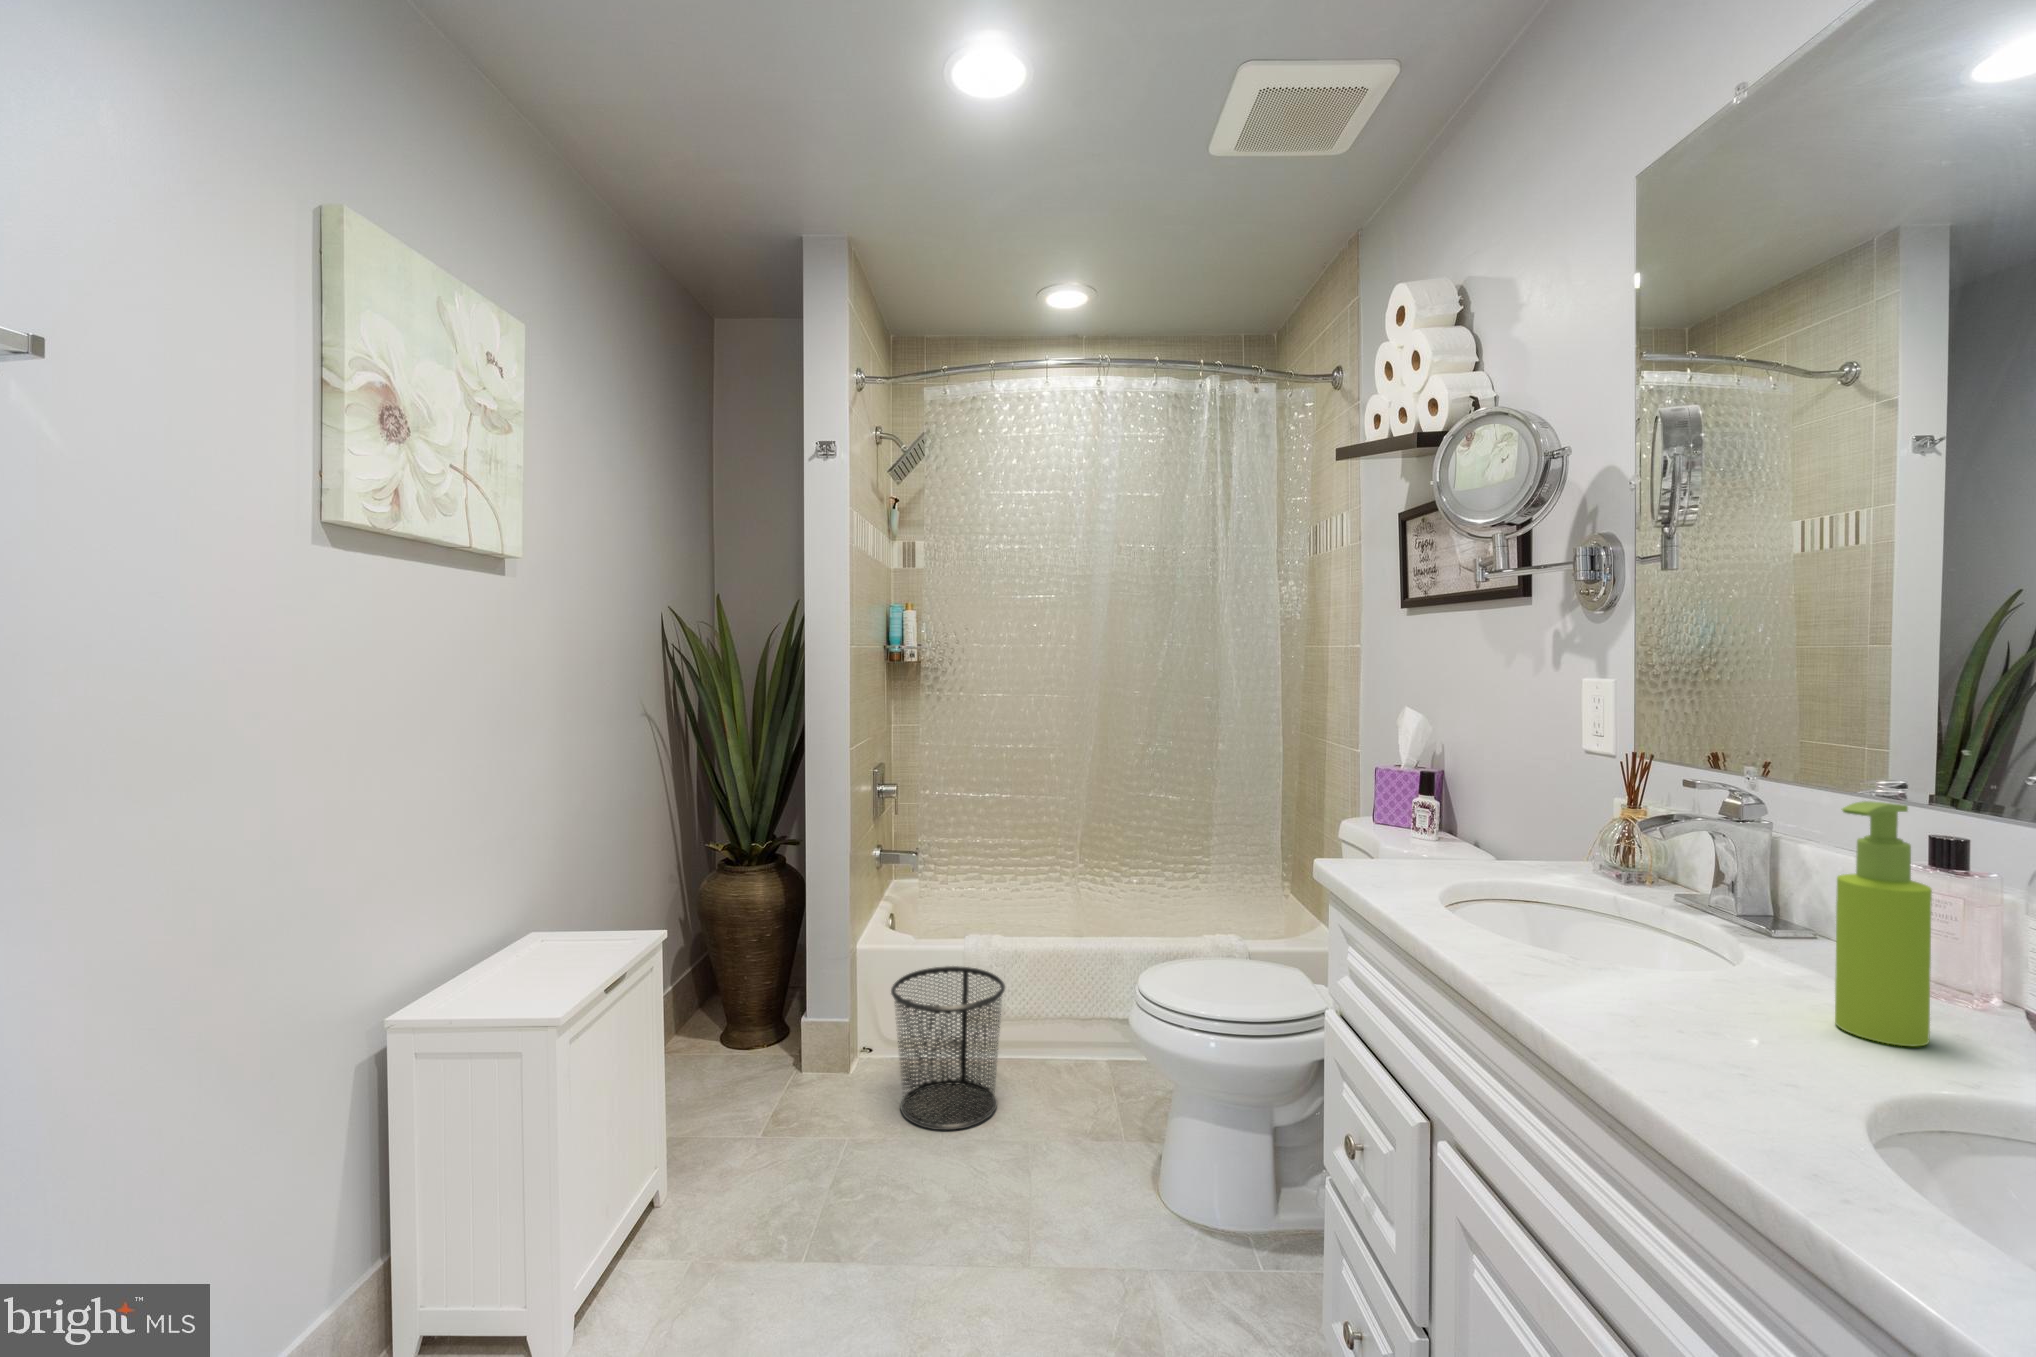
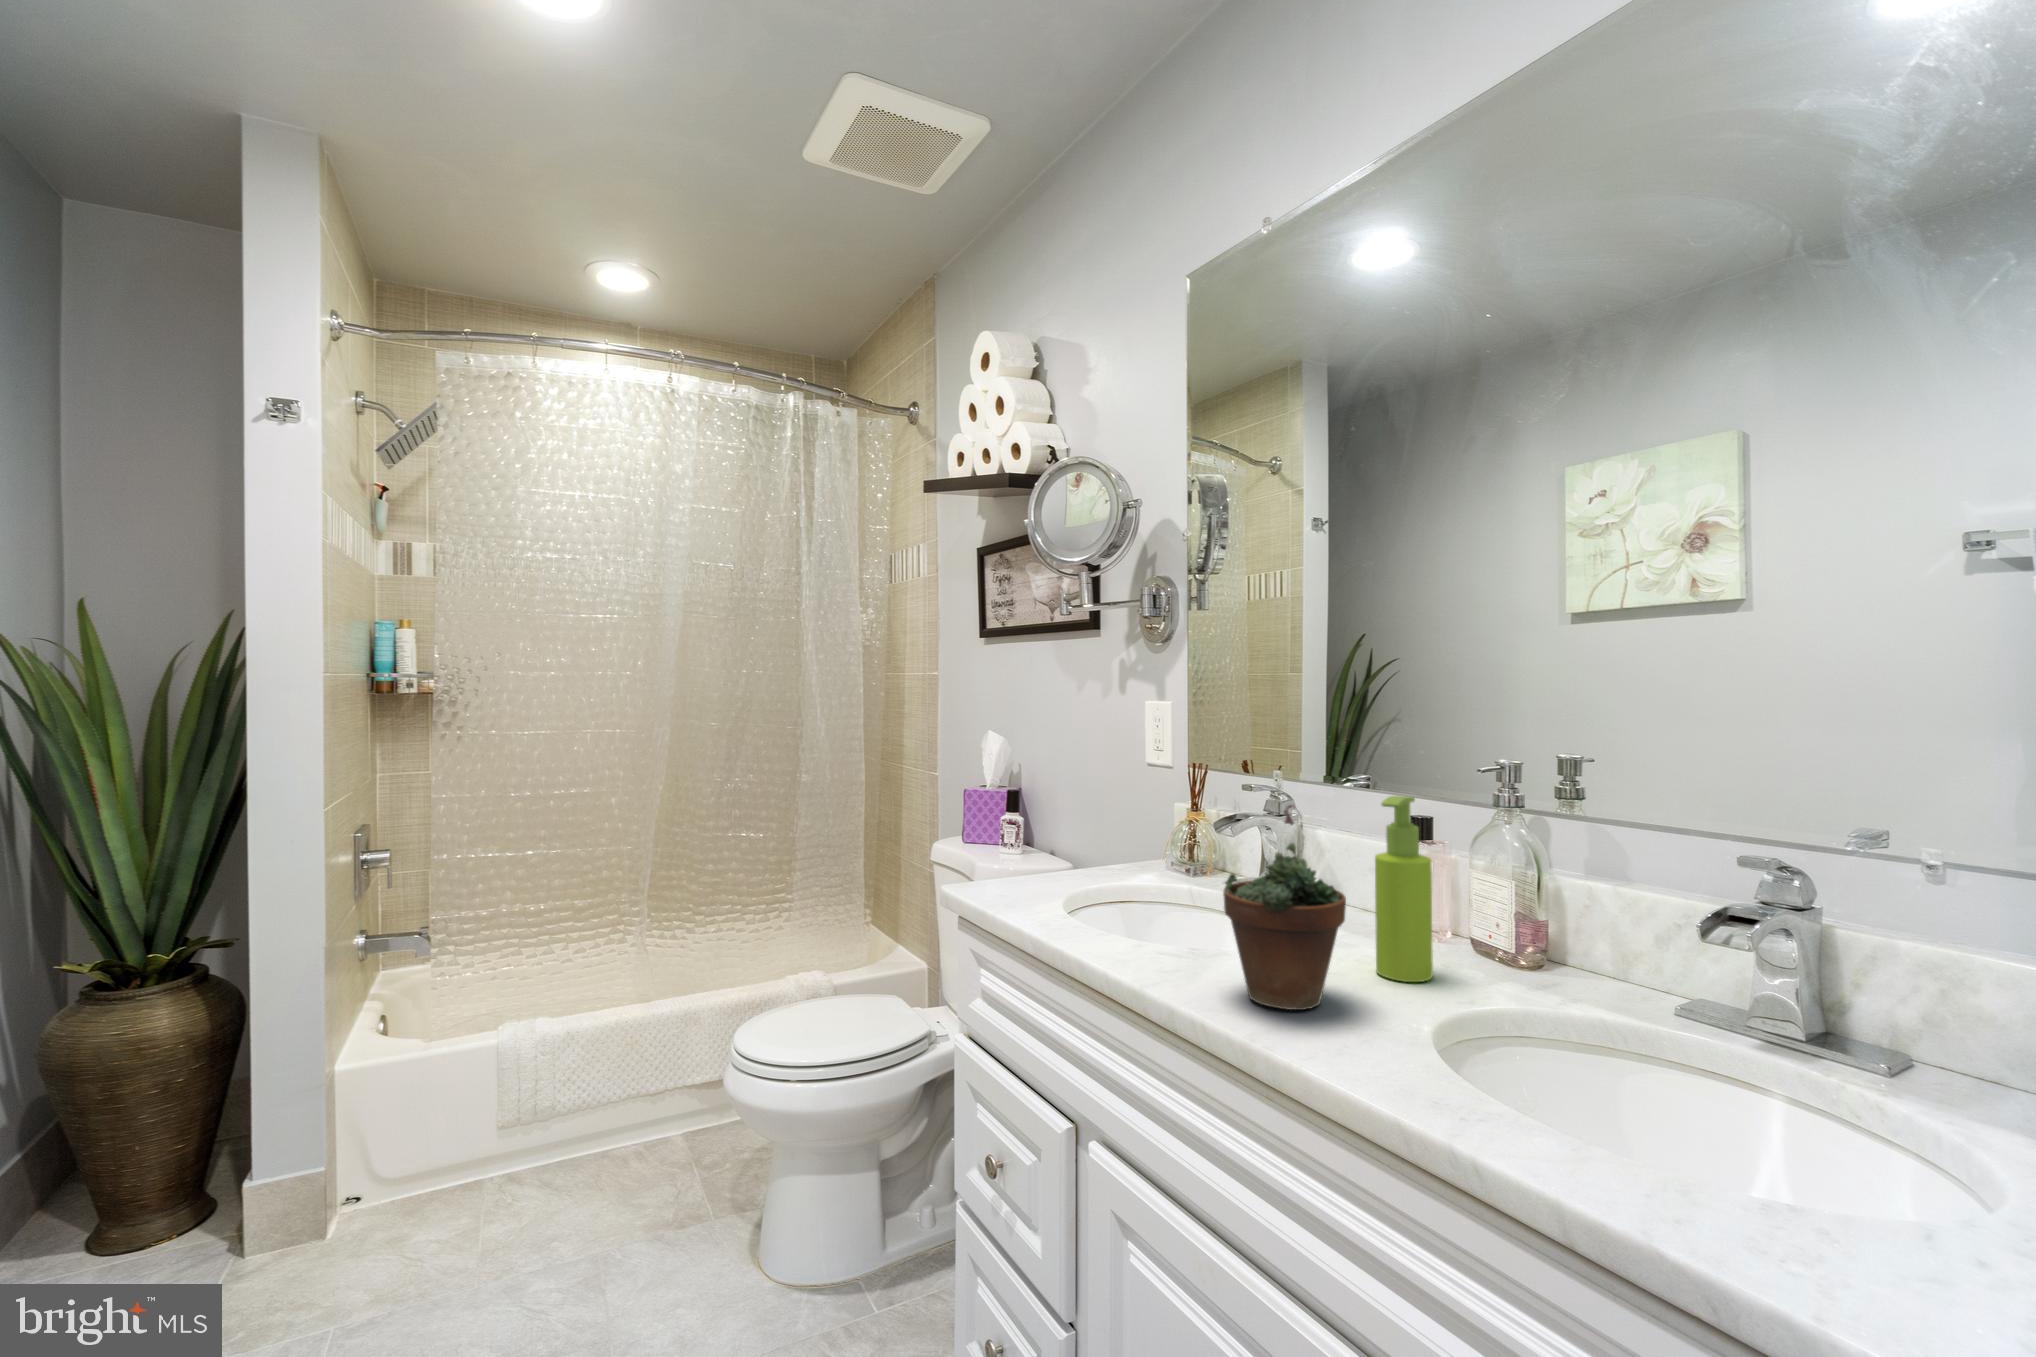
succulent plant: none [1587,799,1760,1043] -> present [1223,805,1346,1010]
waste bin: present [891,966,1005,1130] -> none [396,1064,562,1283]

